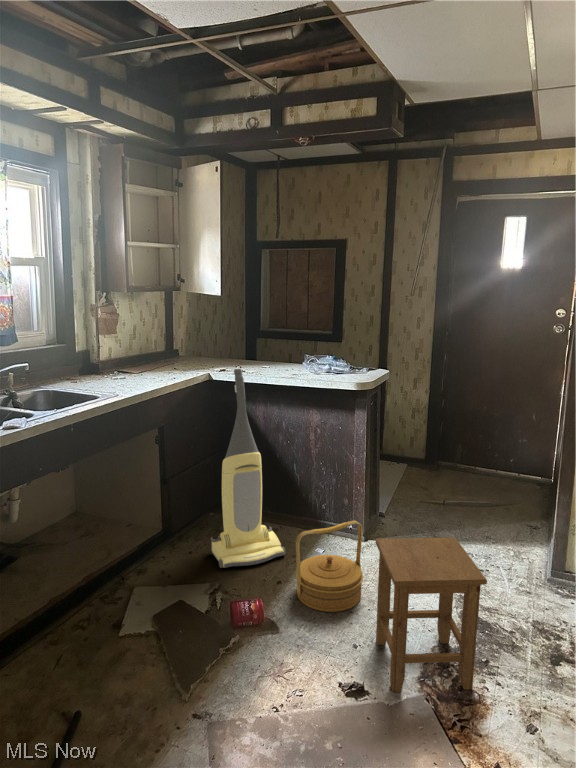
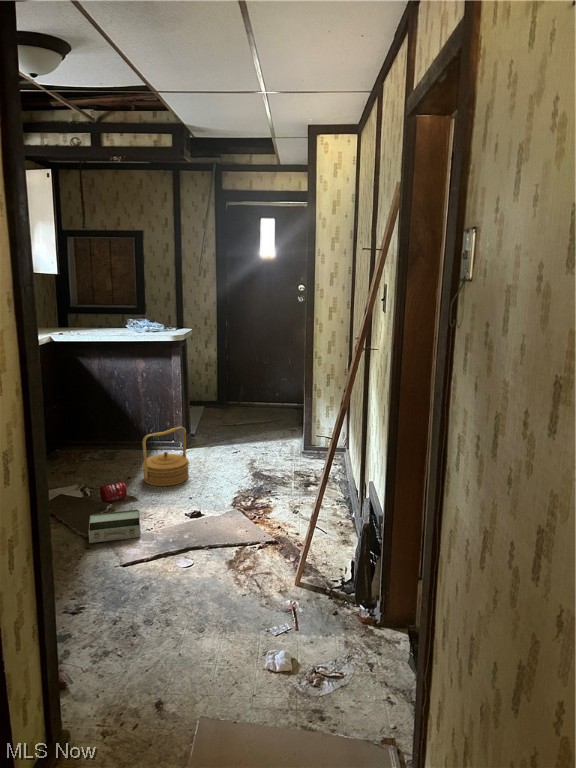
vacuum cleaner: present [211,369,286,568] -> none [70,329,129,476]
stool: present [376,537,487,692] -> none [199,421,267,512]
toolbox: none [184,661,268,724] -> present [88,510,140,543]

